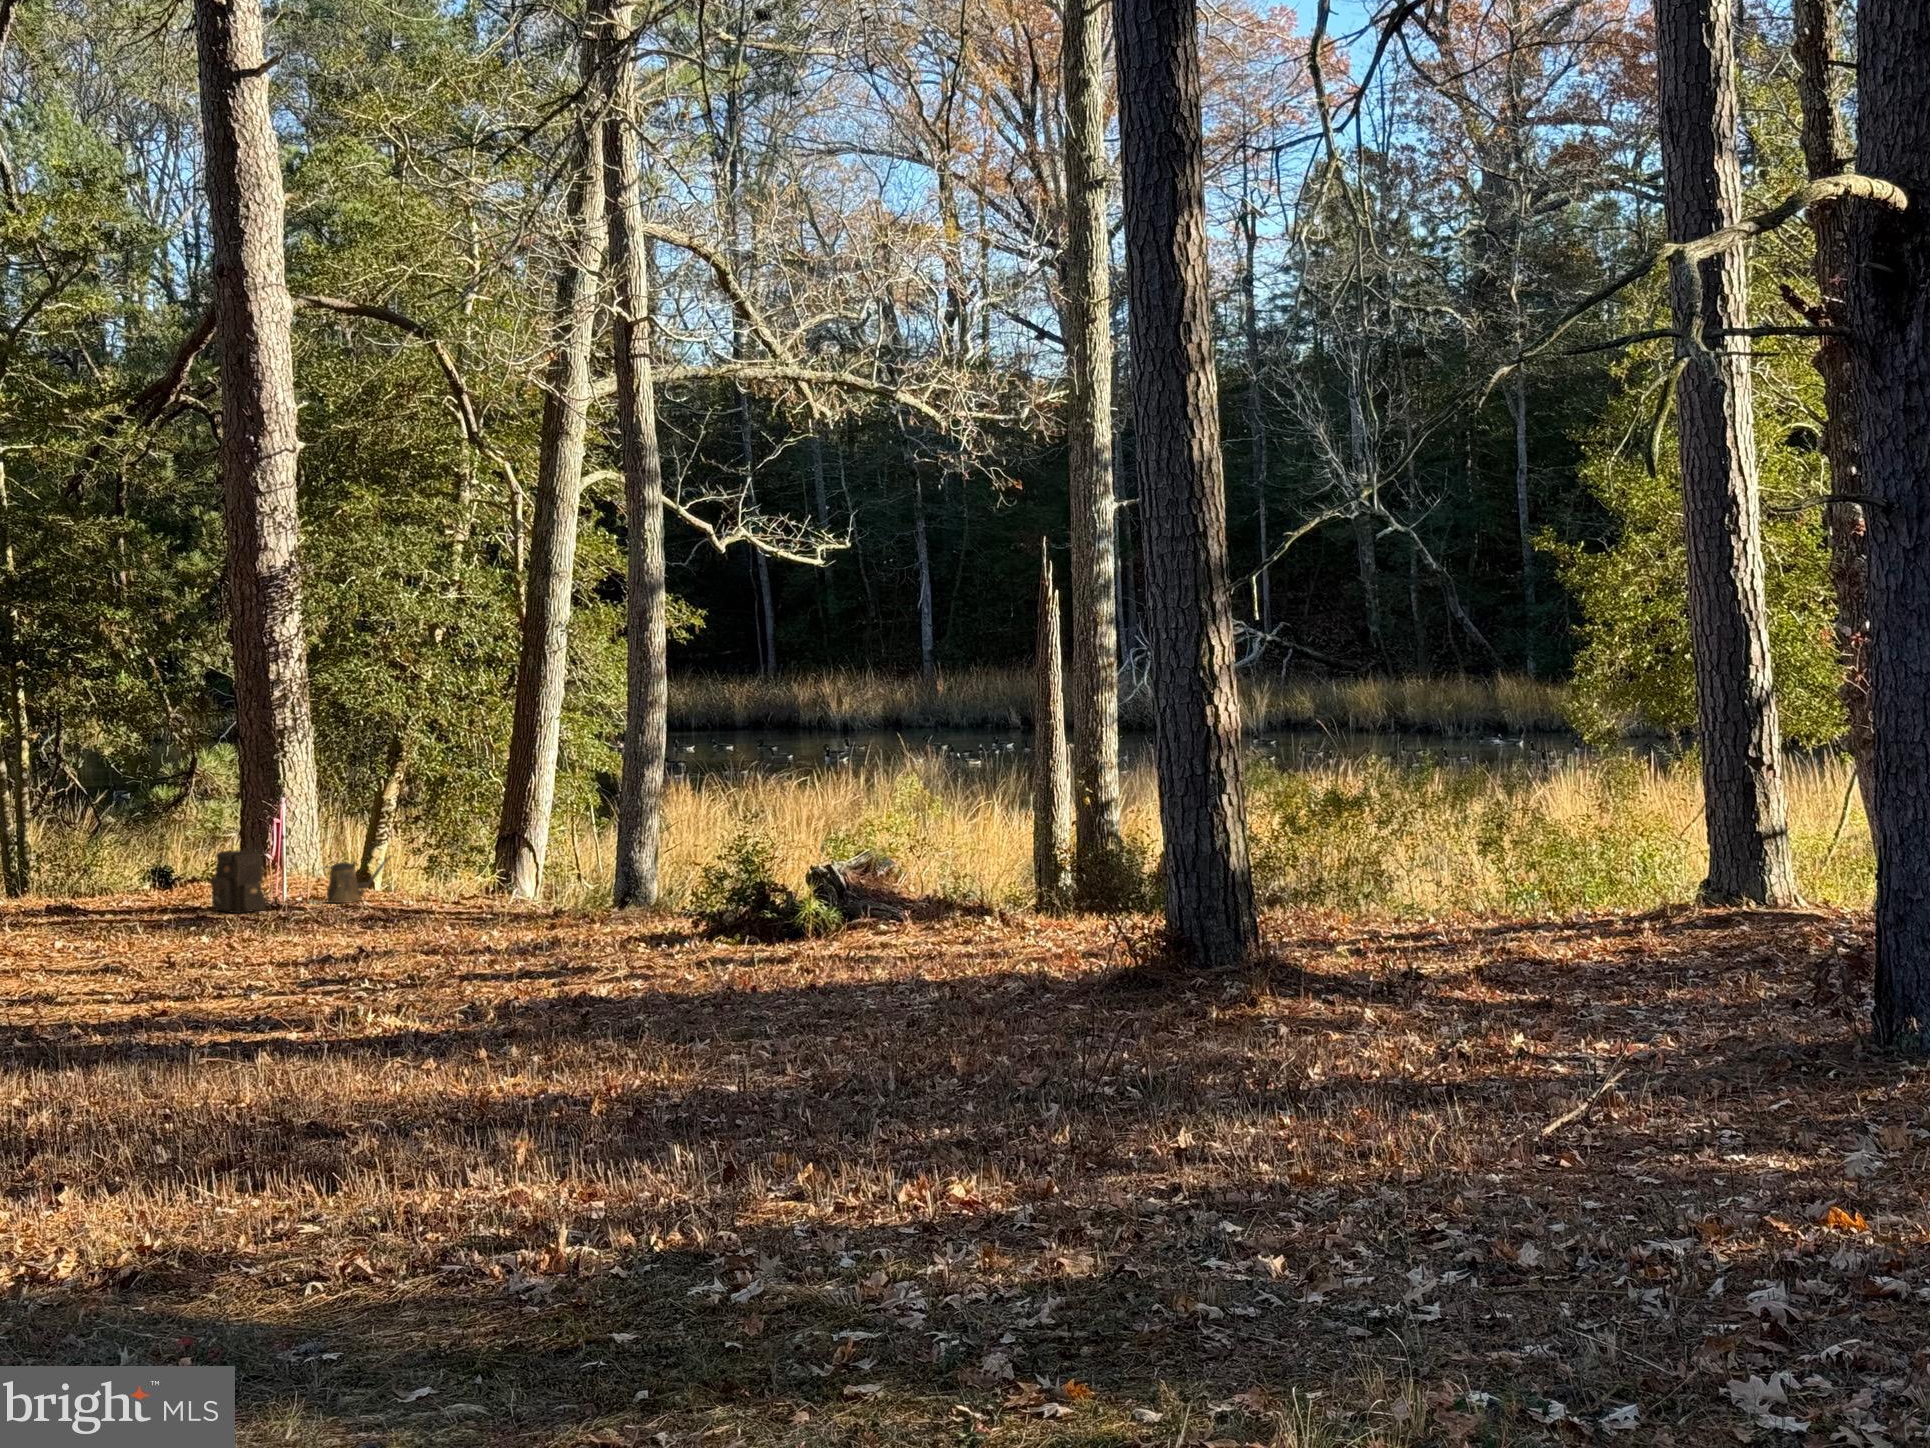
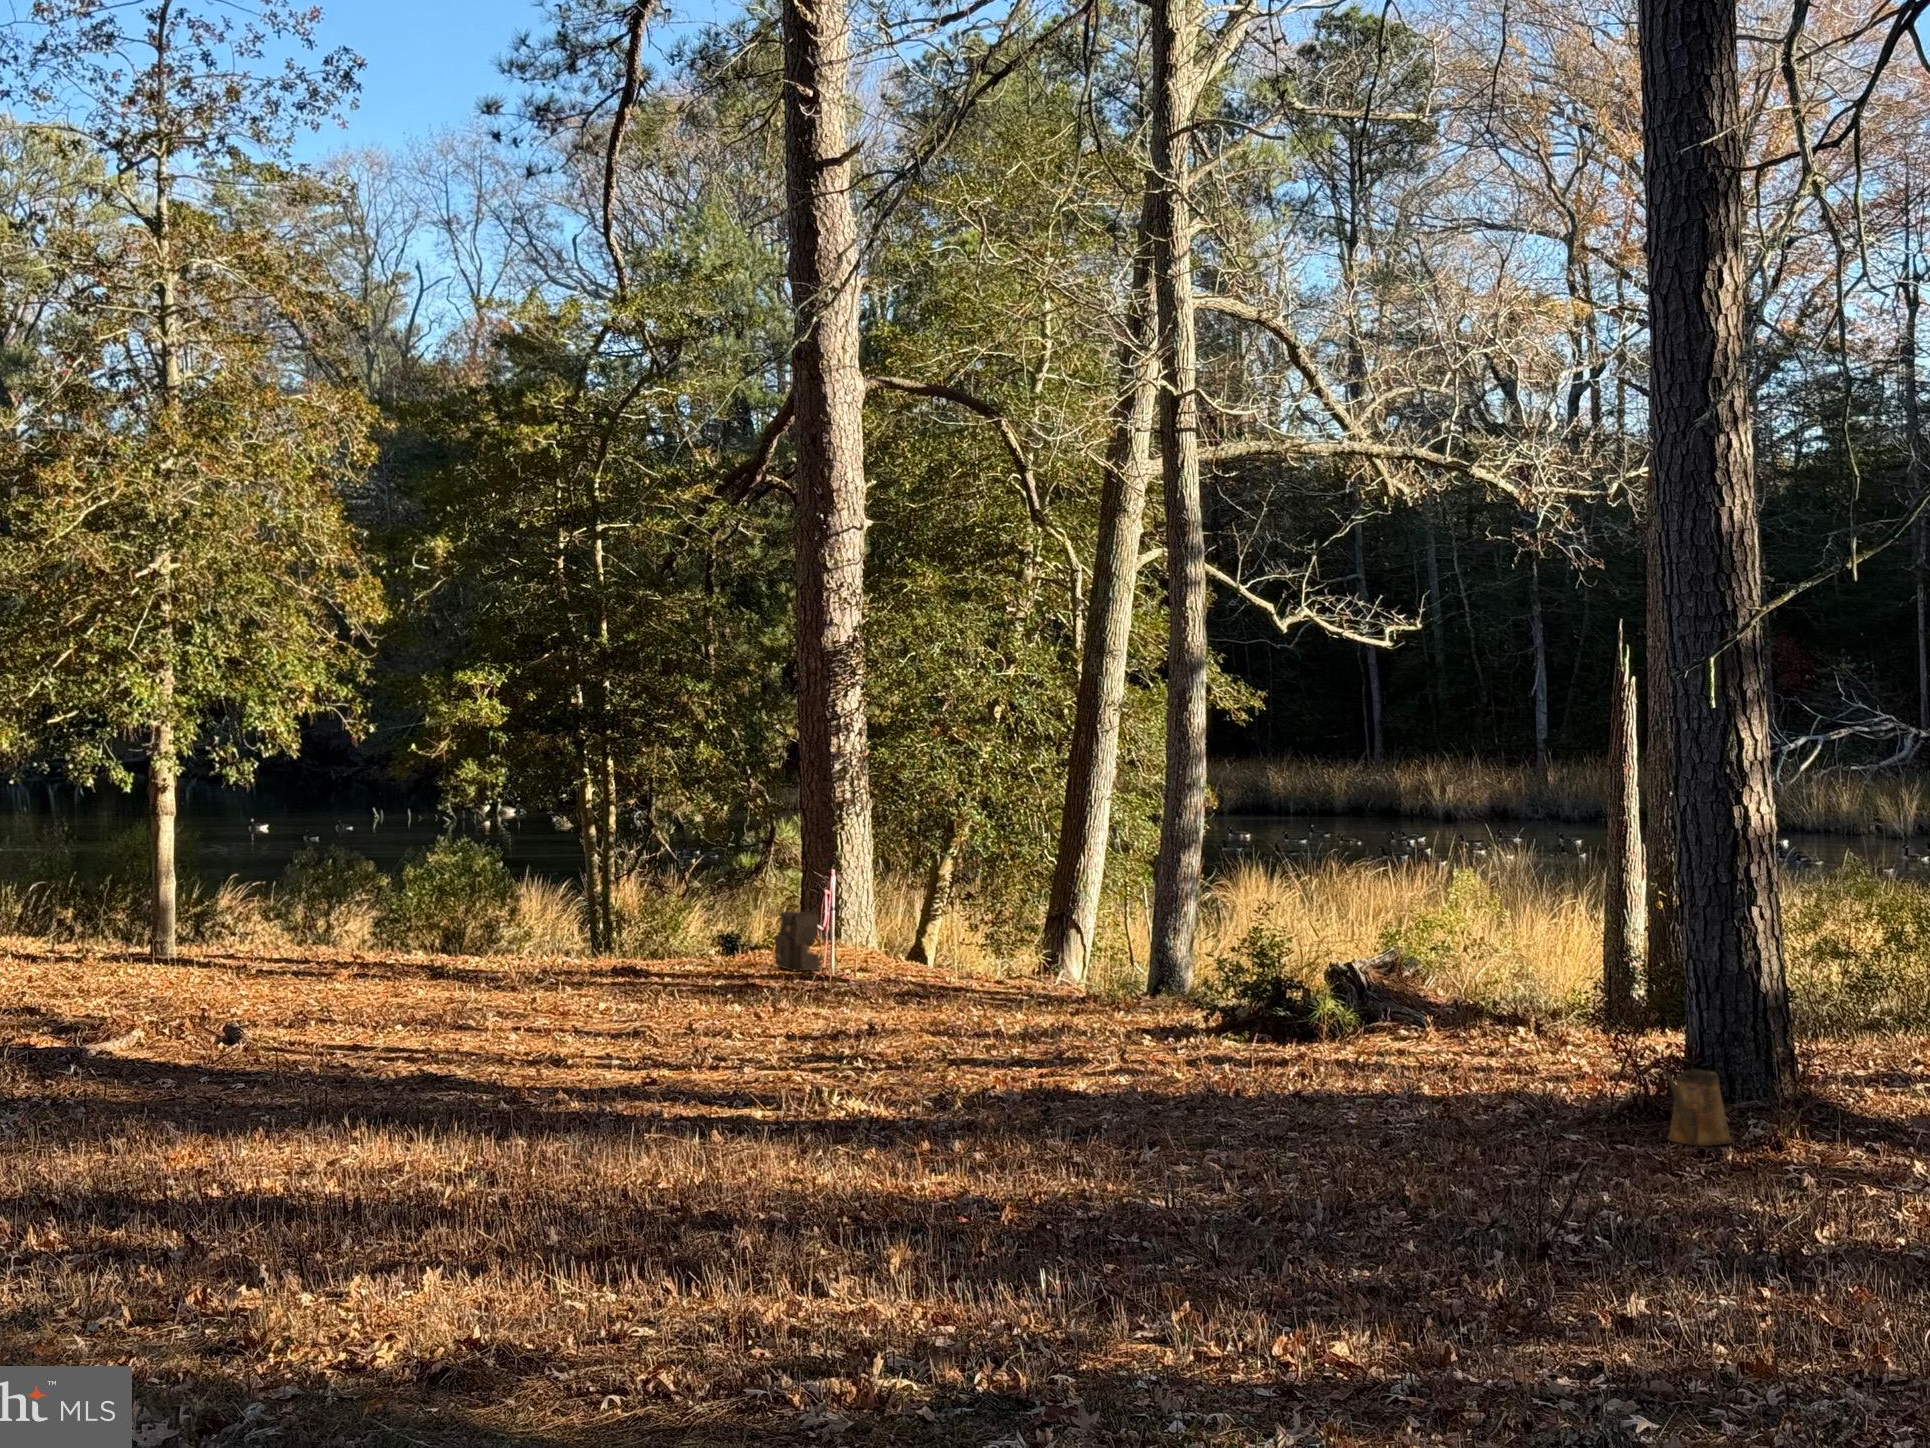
watering can: present [325,856,392,903] -> present [1664,1070,1732,1146]

